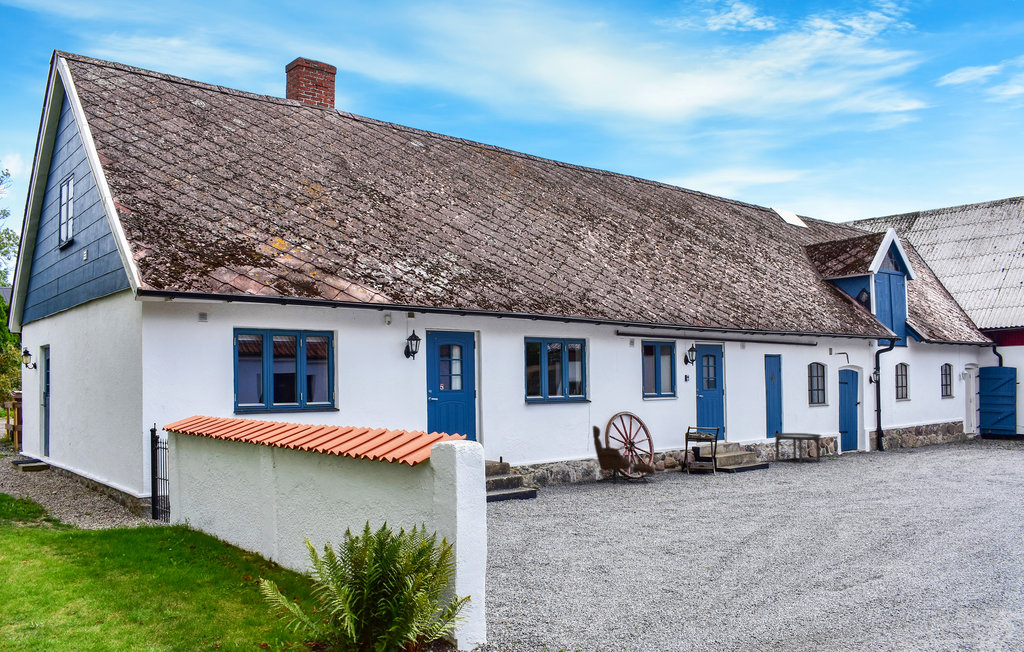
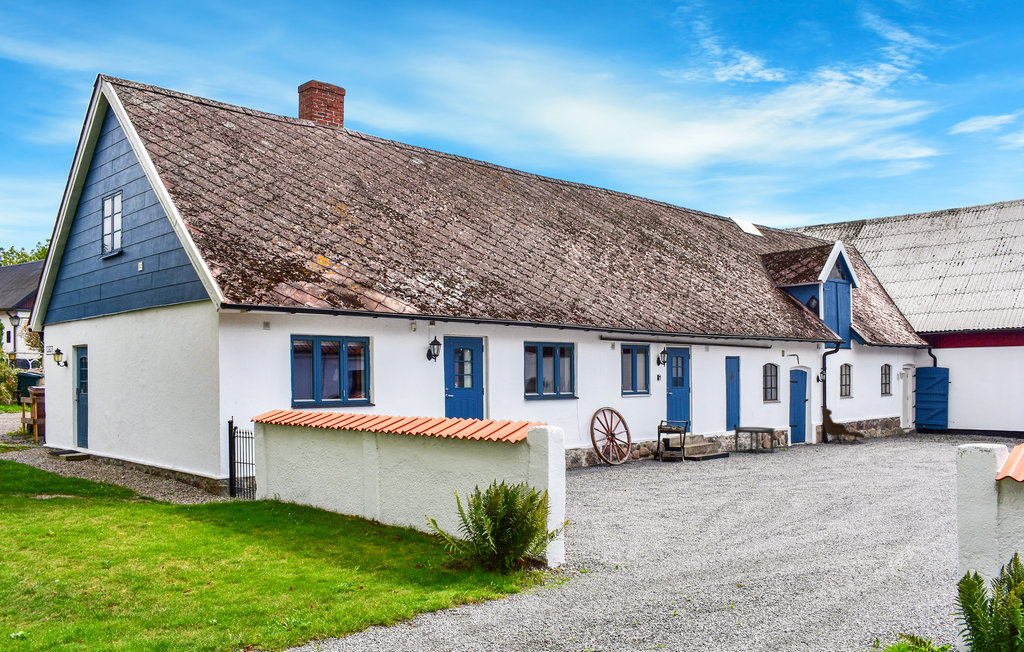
lounge chair: present [593,426,655,484] -> present [822,408,864,443]

